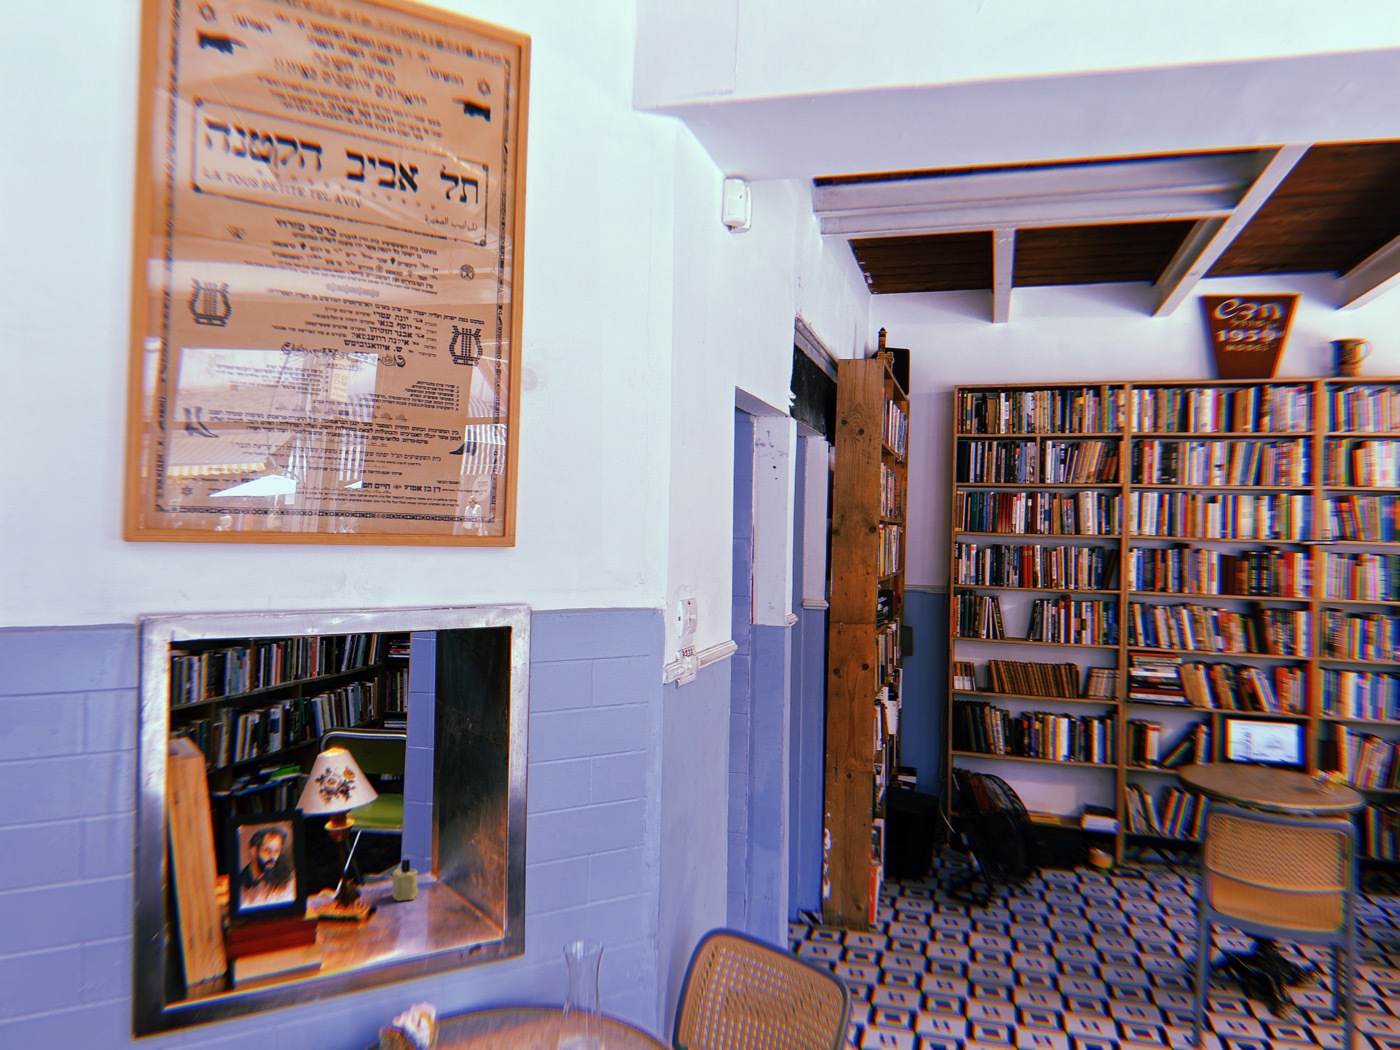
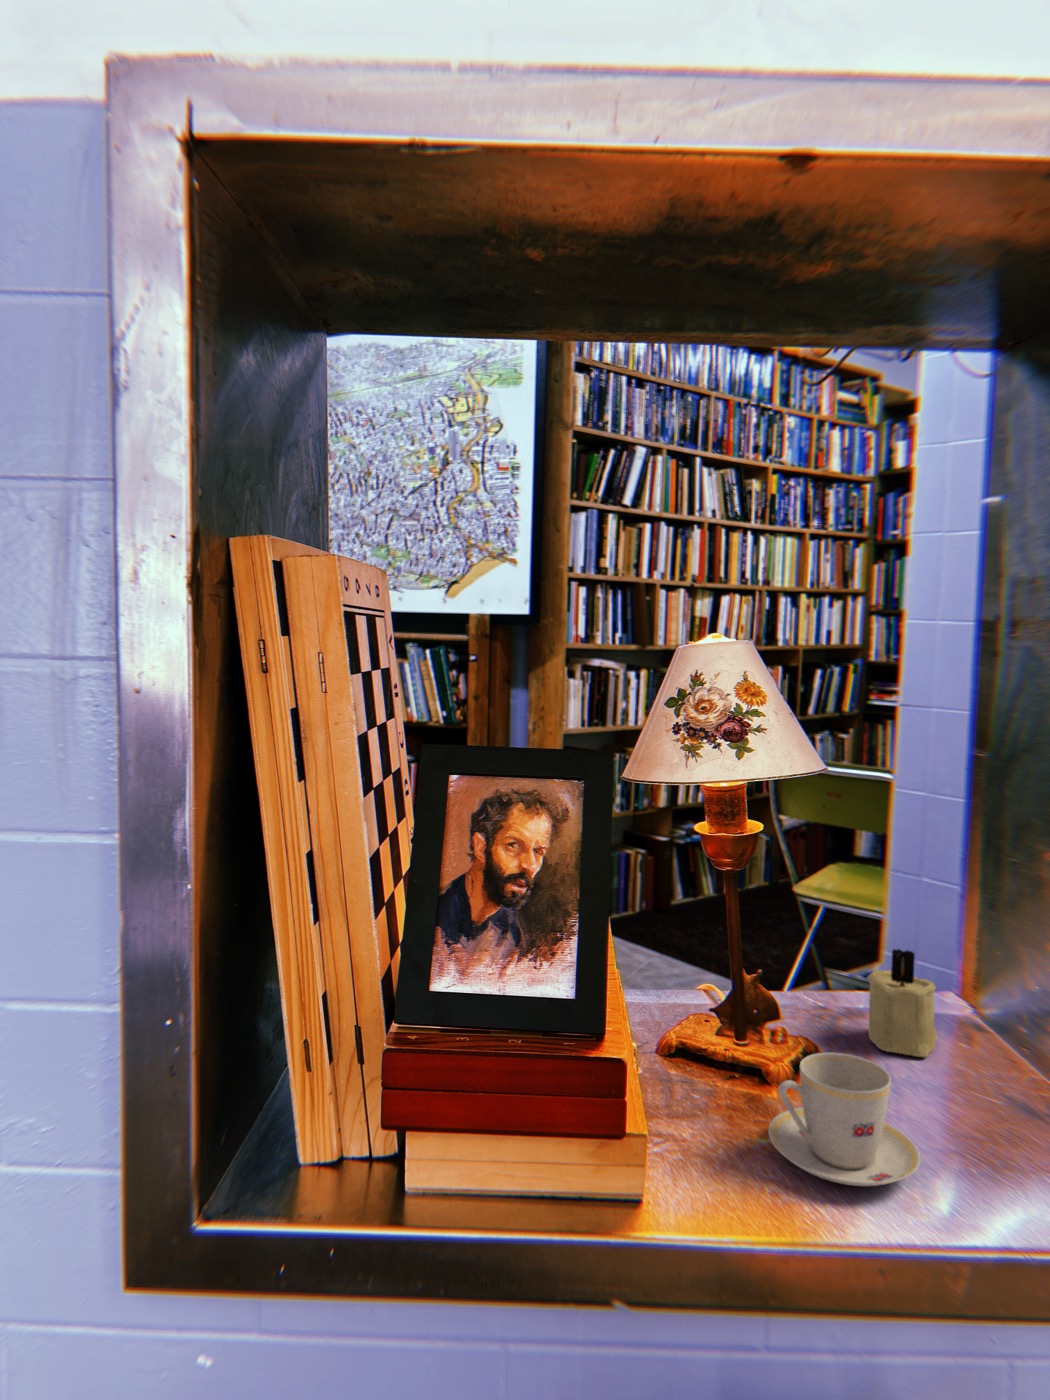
teacup: none [359,901,409,942] -> present [768,1053,920,1186]

